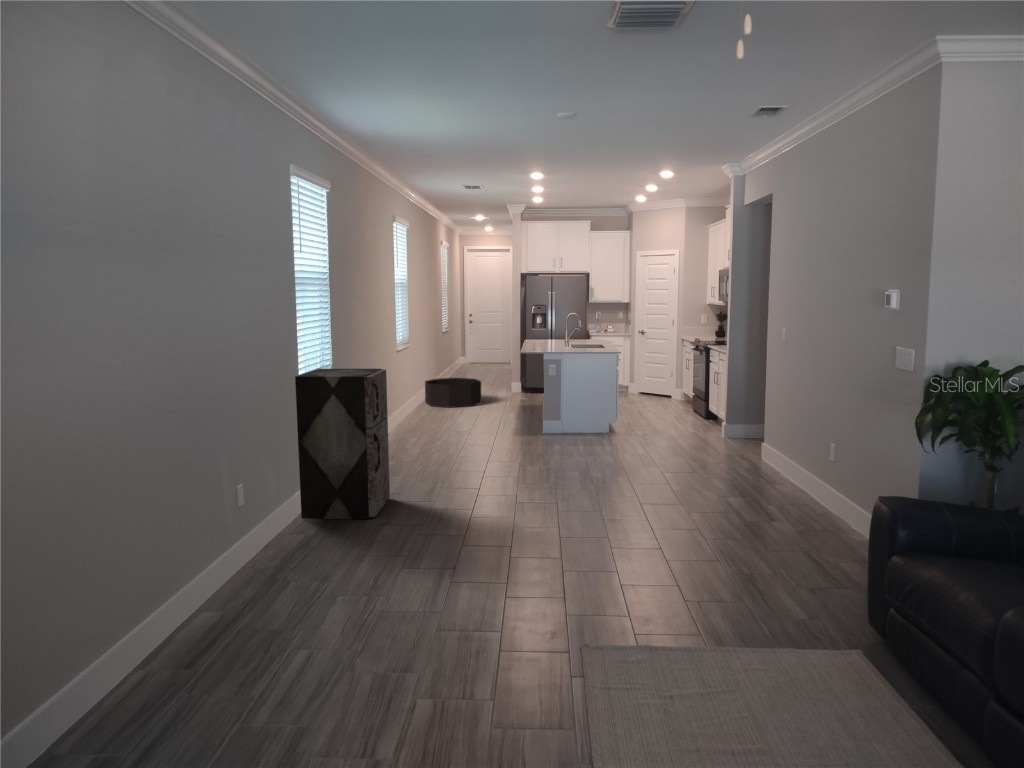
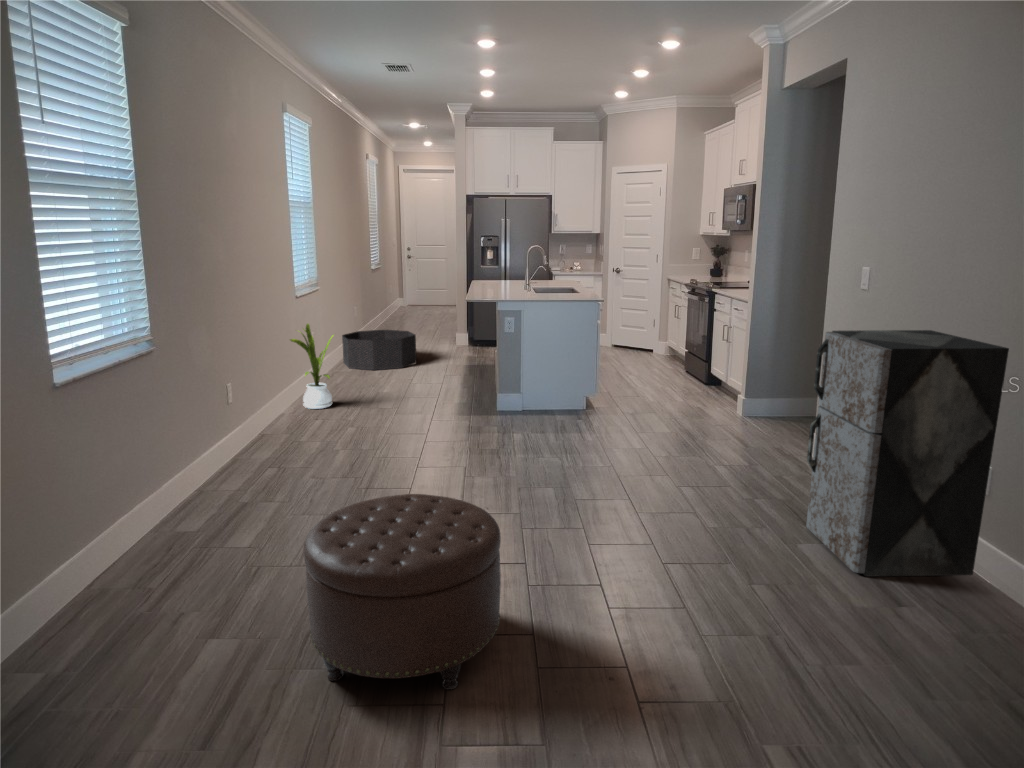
house plant: none [396,368,428,430] -> present [290,324,333,409]
storage cabinet: present [295,369,390,519] -> present [806,330,1009,577]
ottoman: none [440,453,542,545] -> present [304,494,501,690]

